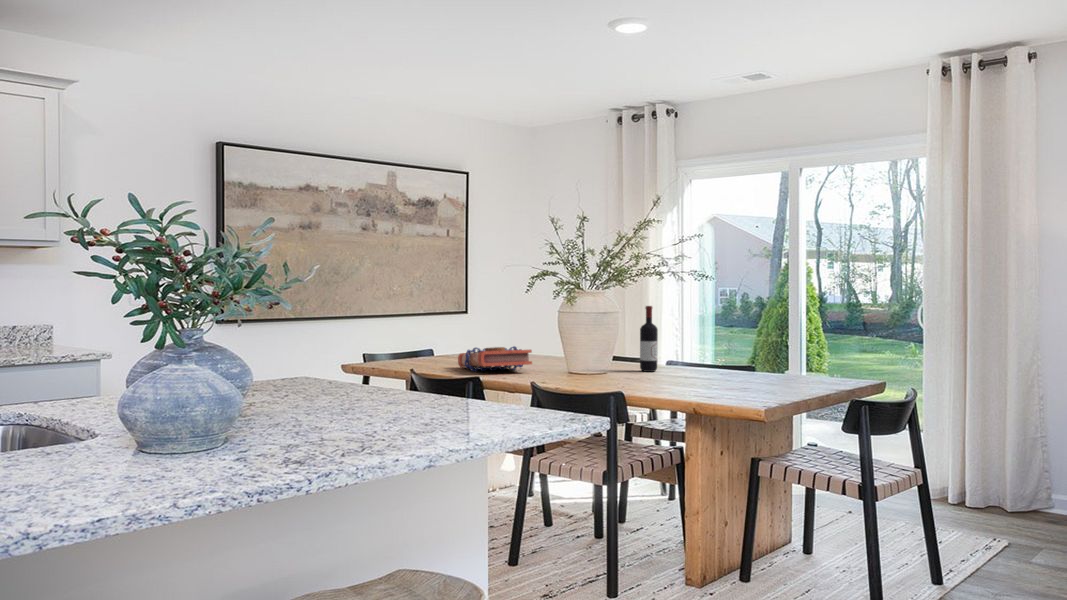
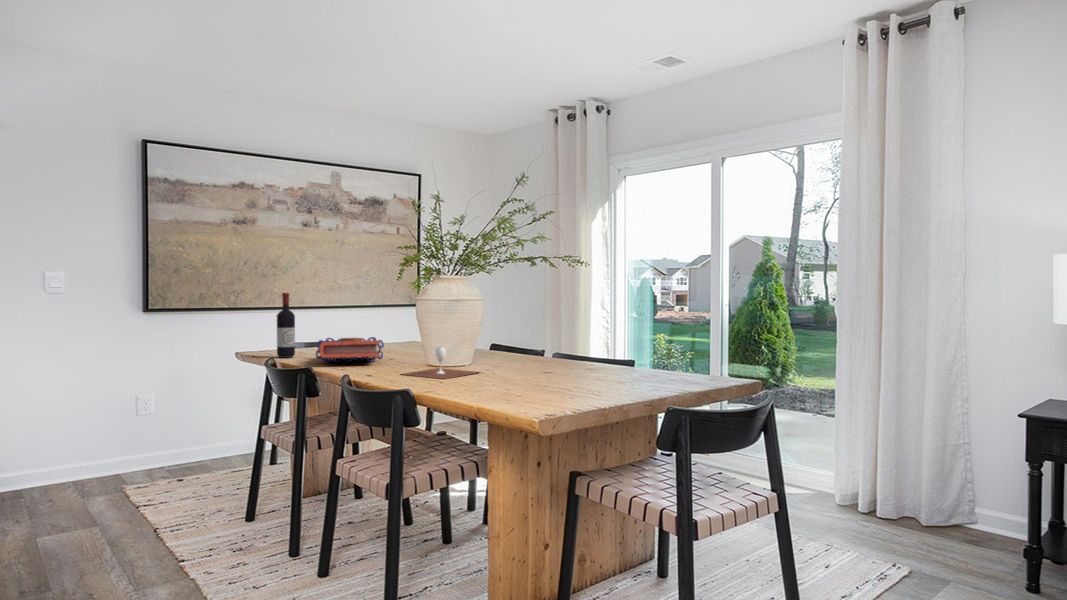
wine bottle: present [640,306,658,372] -> present [277,293,295,358]
wine glass: none [572,355,641,383] -> present [402,347,479,379]

